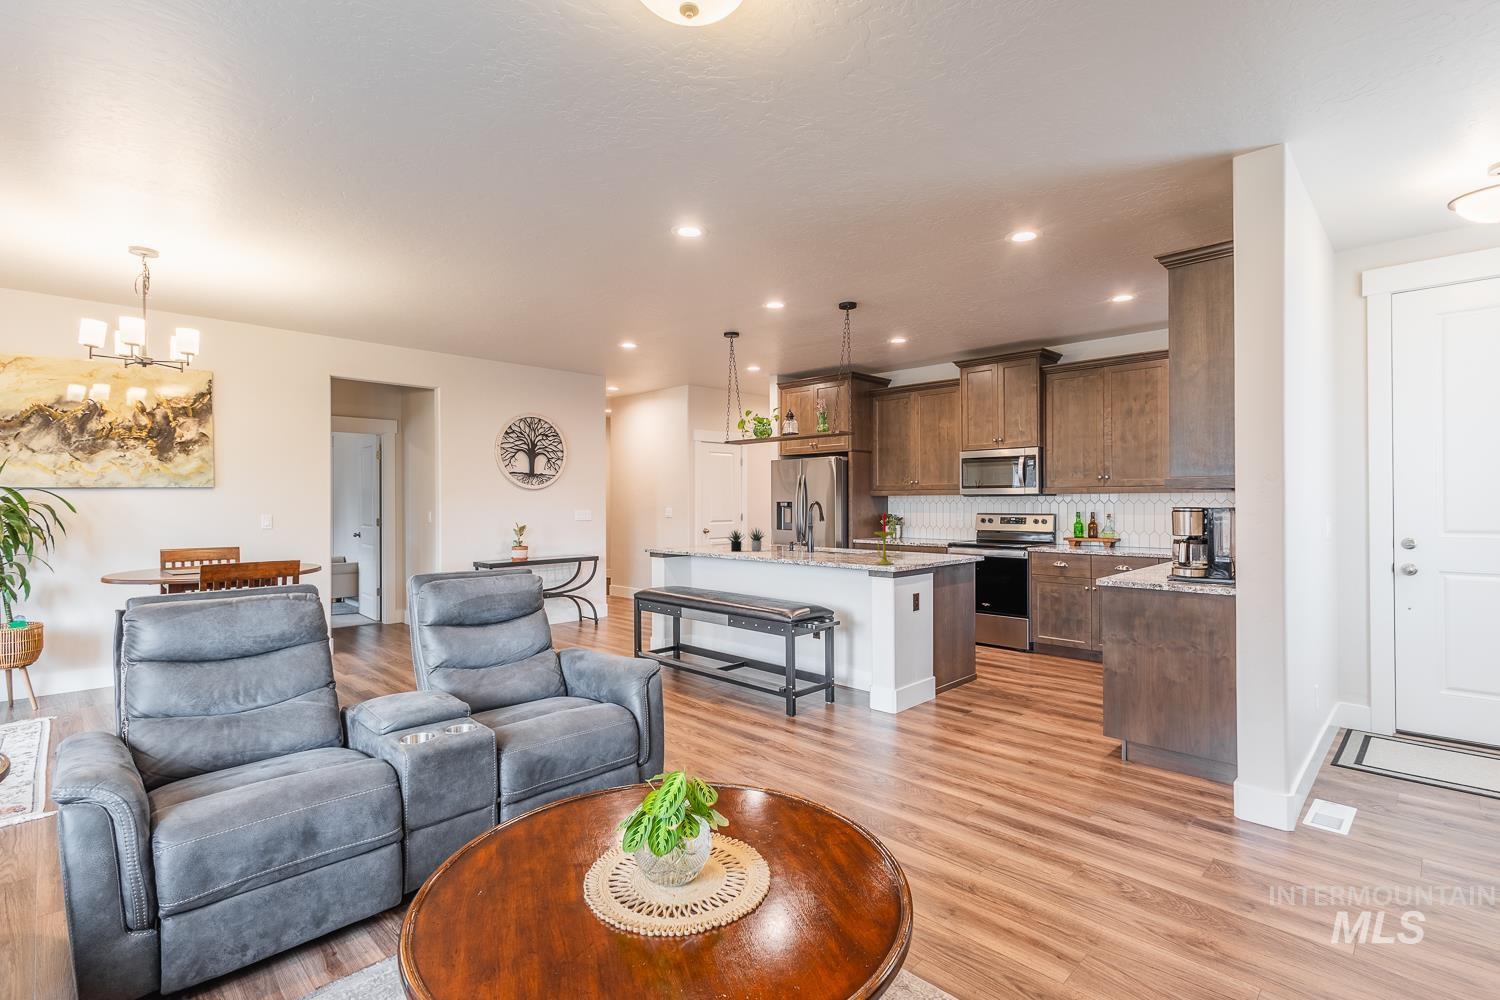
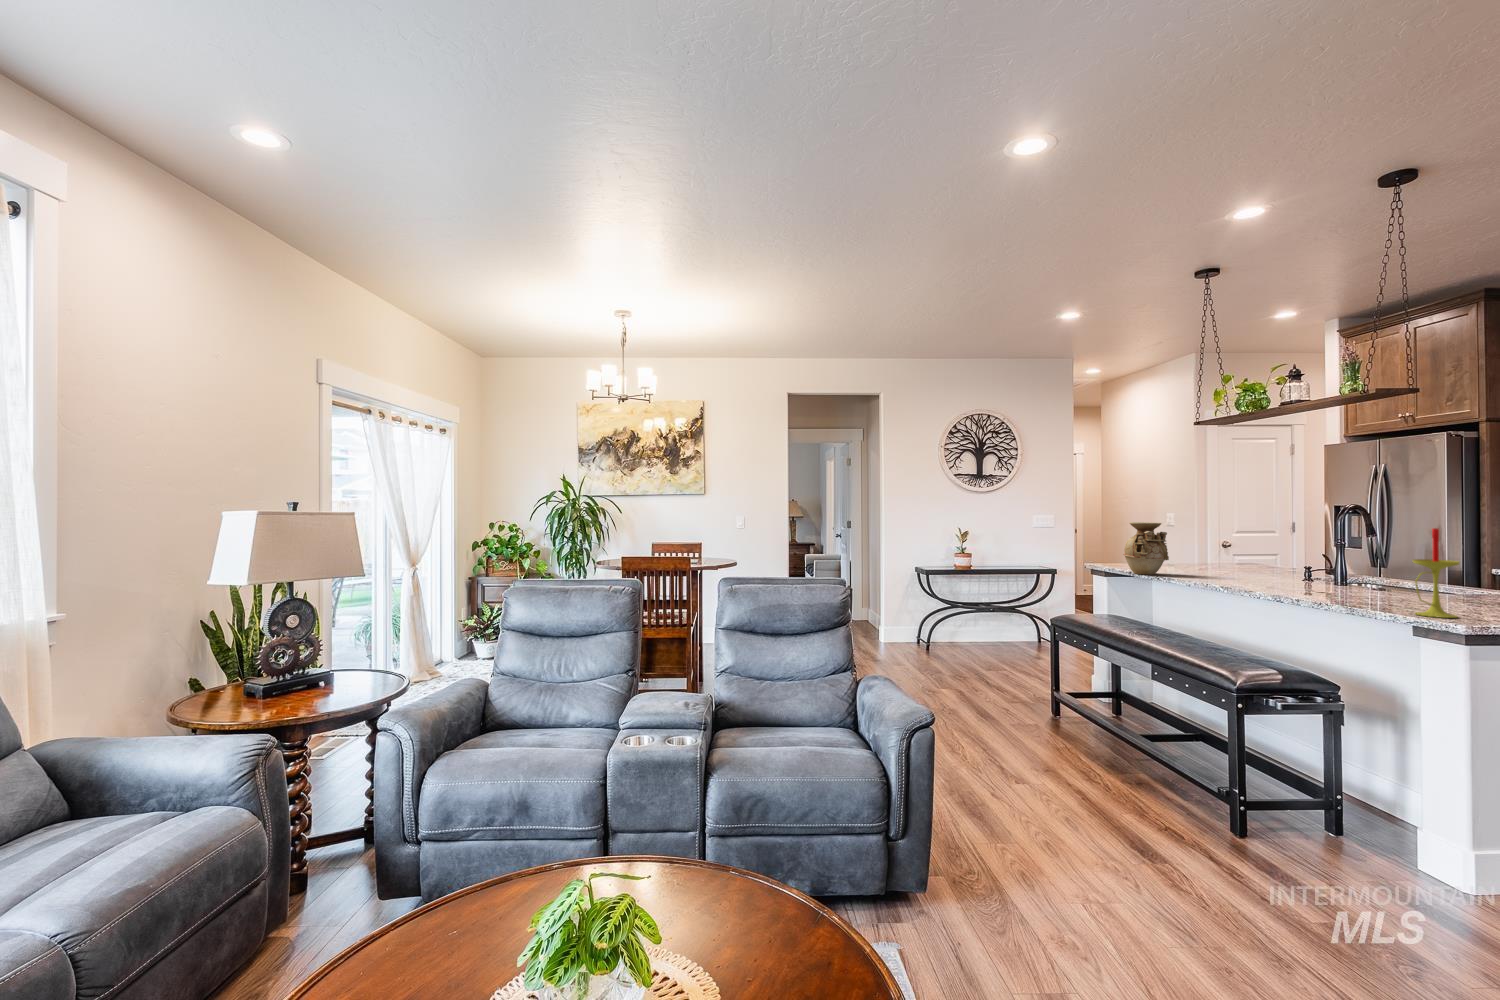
vase: none [689,514,719,553] -> present [1123,522,1169,575]
succulent plant: present [728,529,764,552] -> none [1185,542,1258,576]

